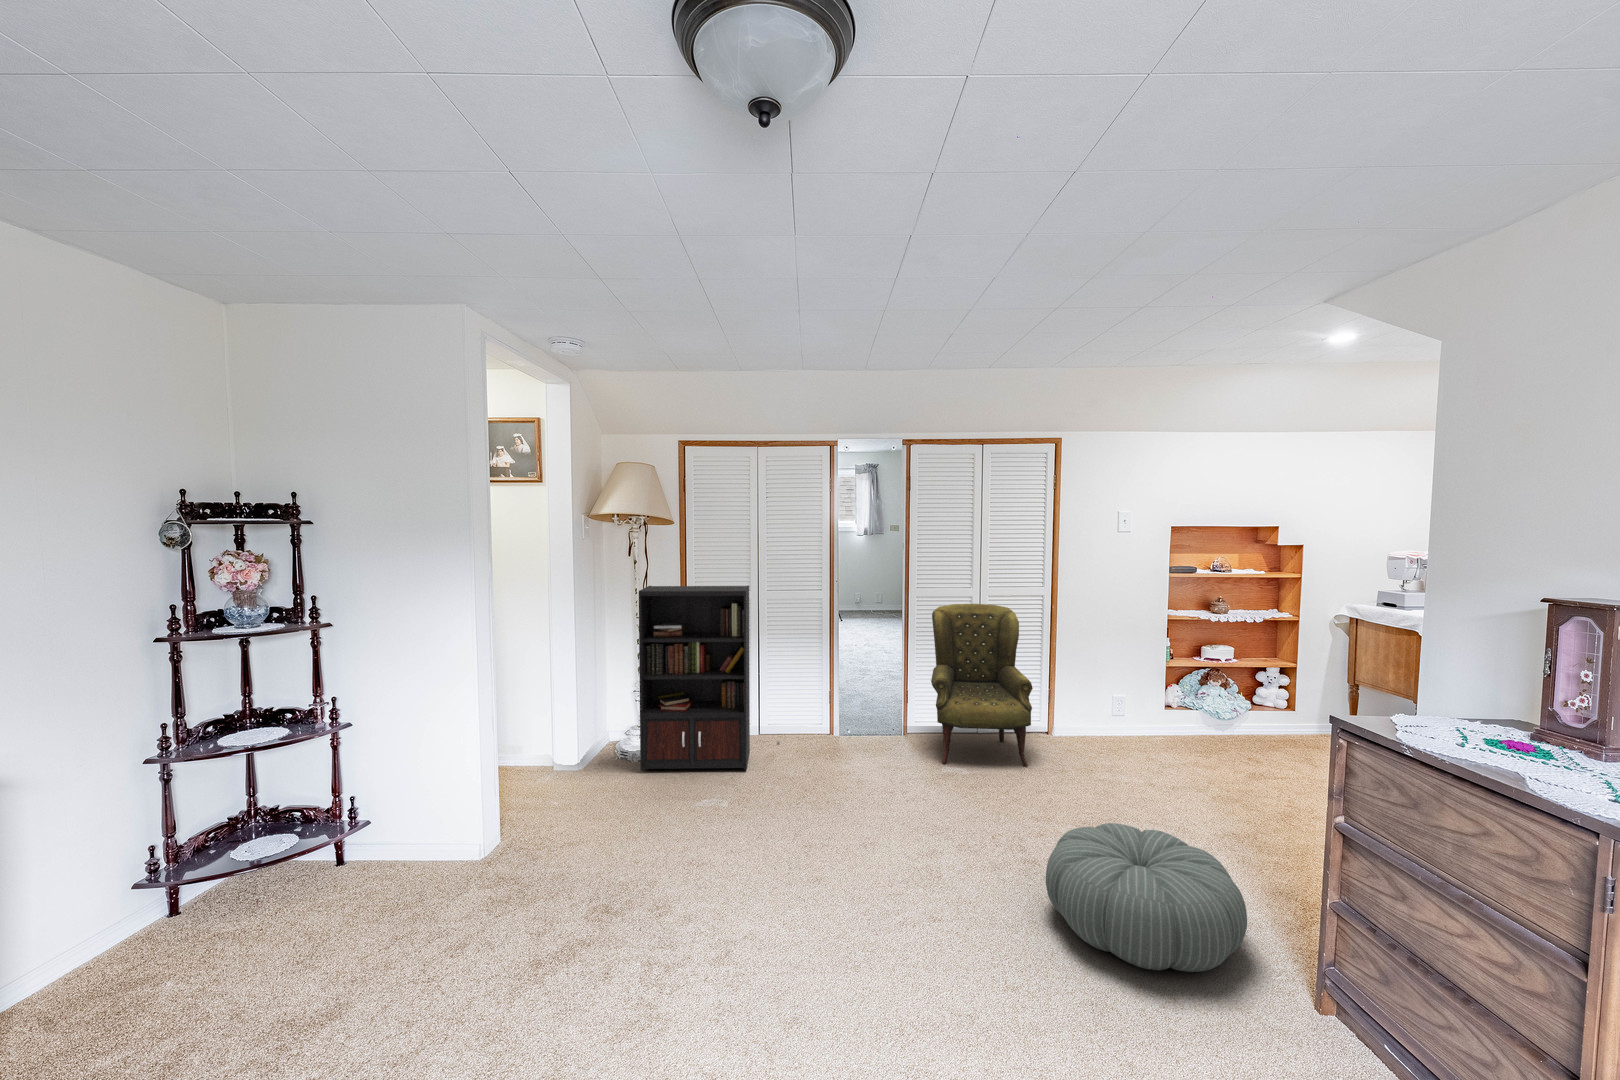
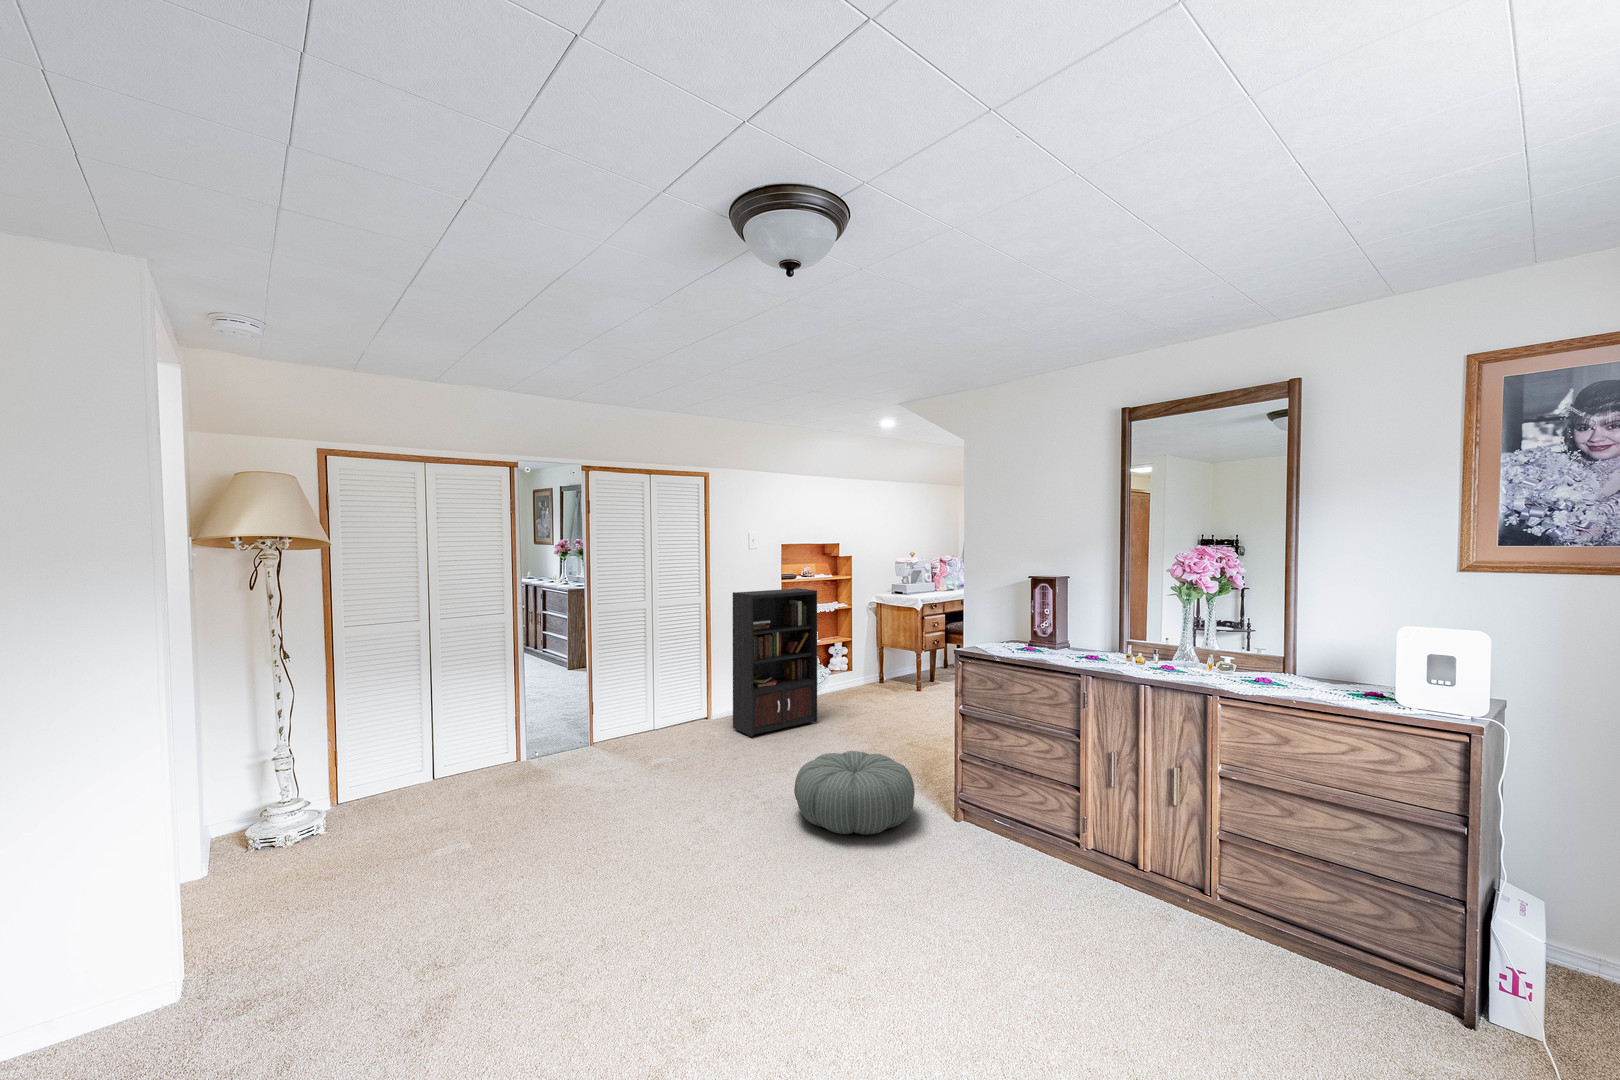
bookcase: present [639,586,780,771] -> present [733,588,817,736]
armchair: present [931,604,1033,767] -> none [614,614,712,759]

